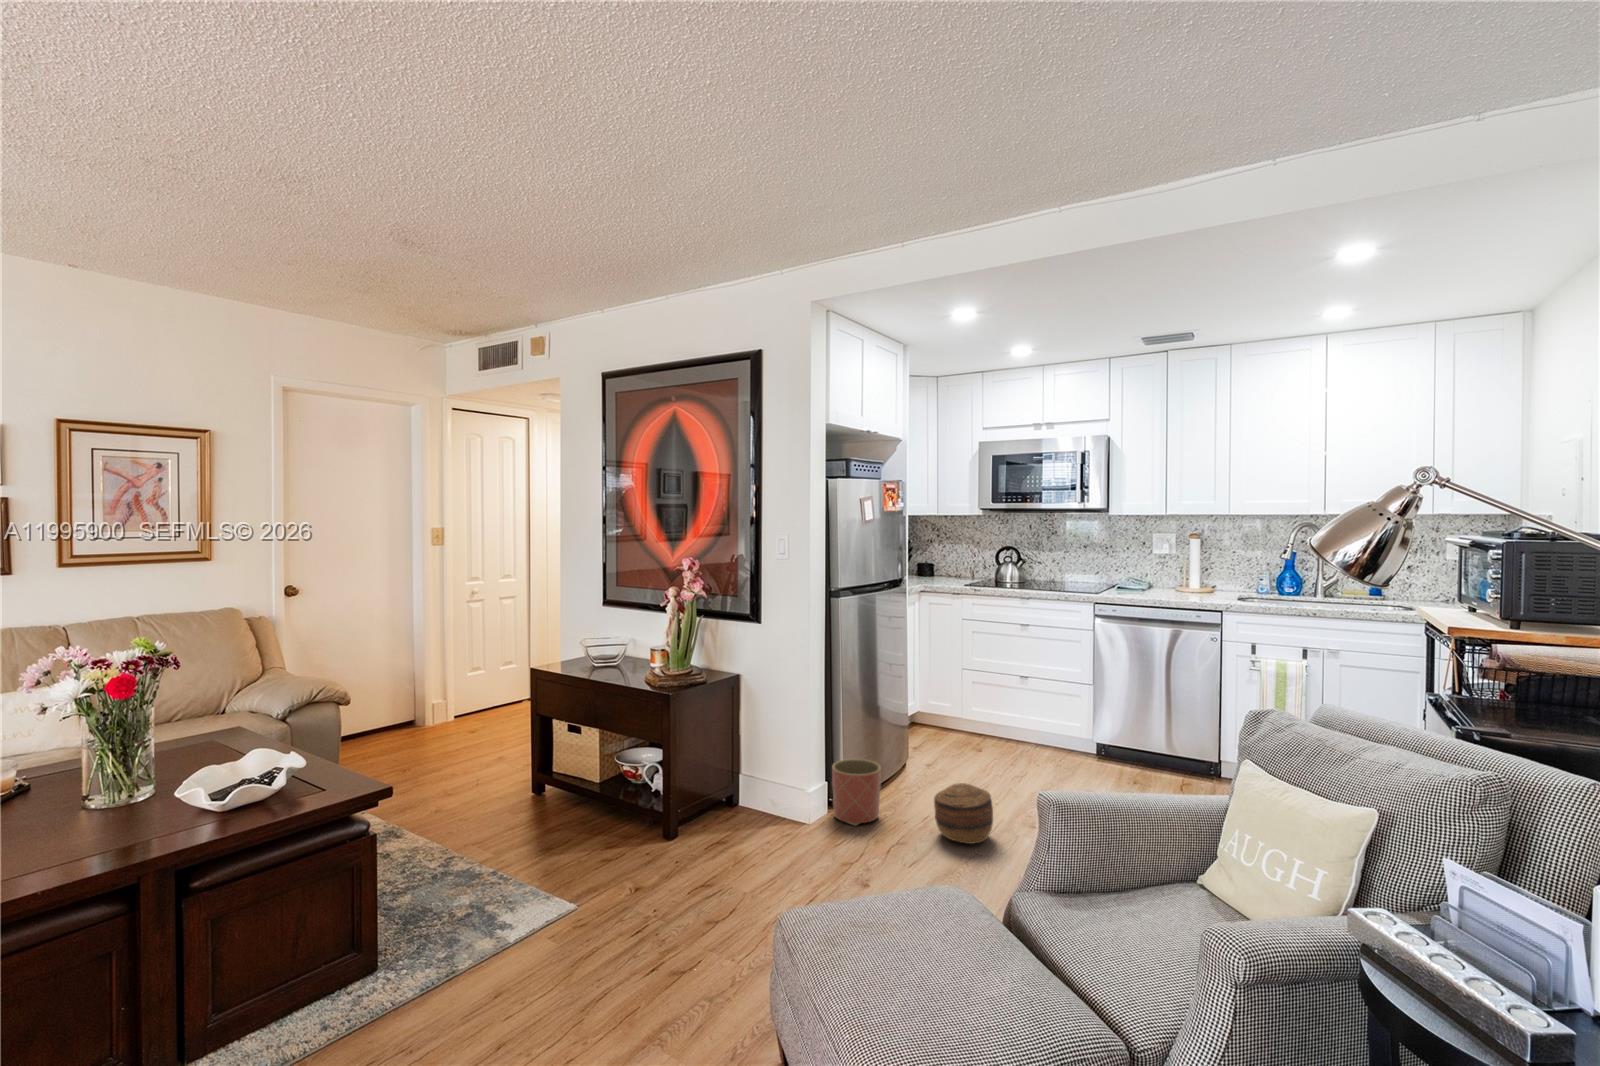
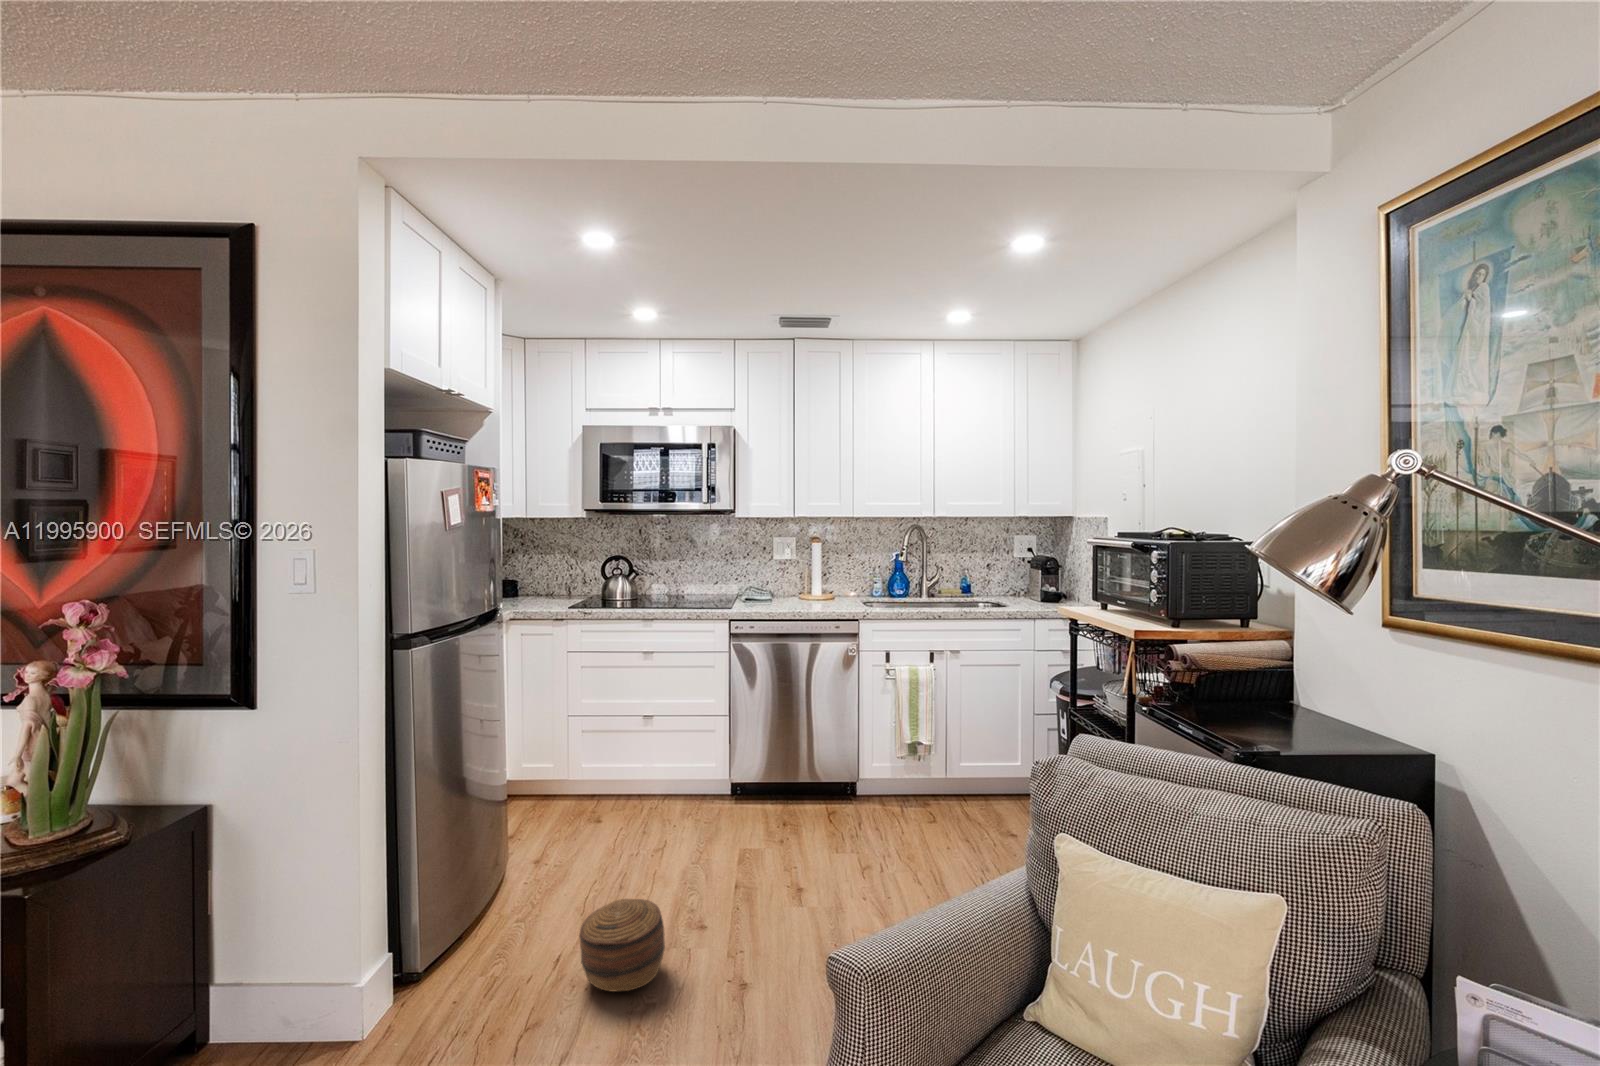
planter: present [832,759,881,825] -> none [404,897,489,1014]

